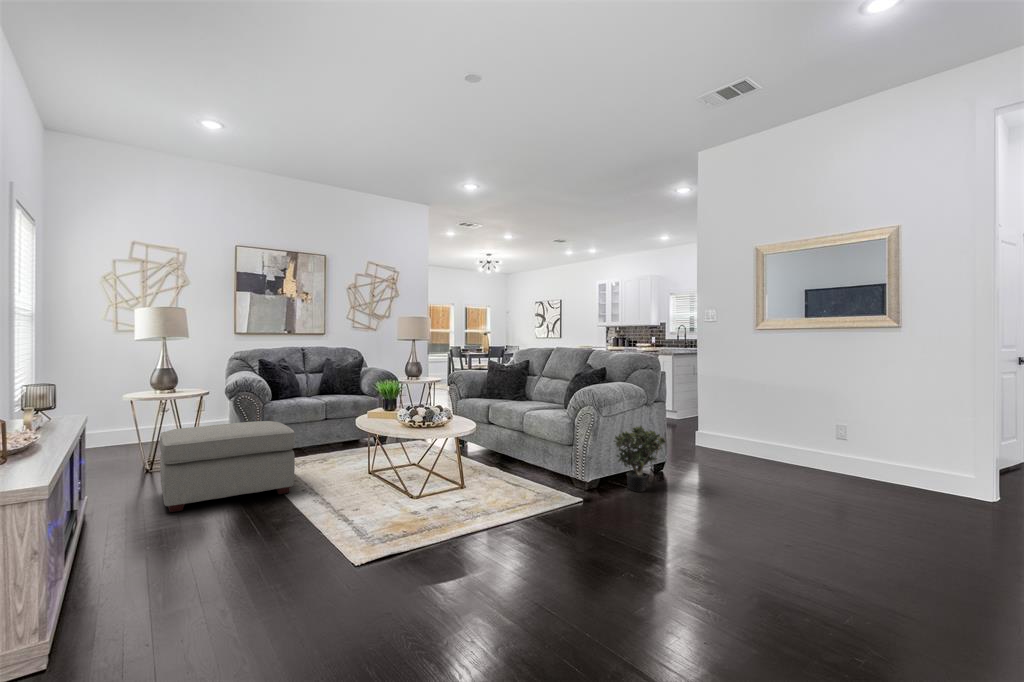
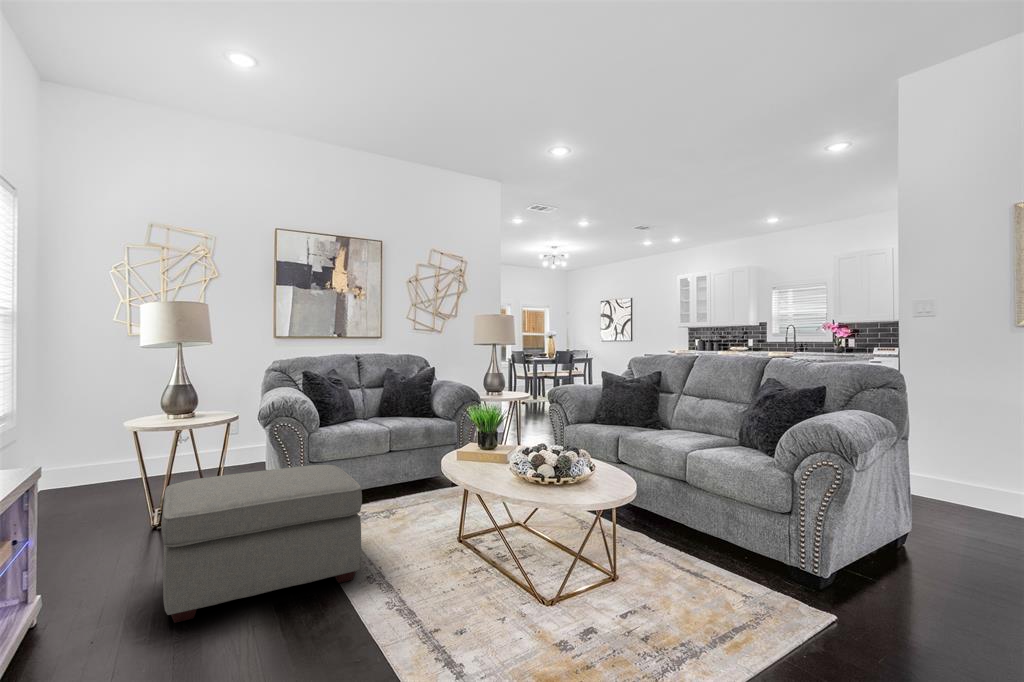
potted plant: present [614,426,666,492] -> none [852,485,953,592]

